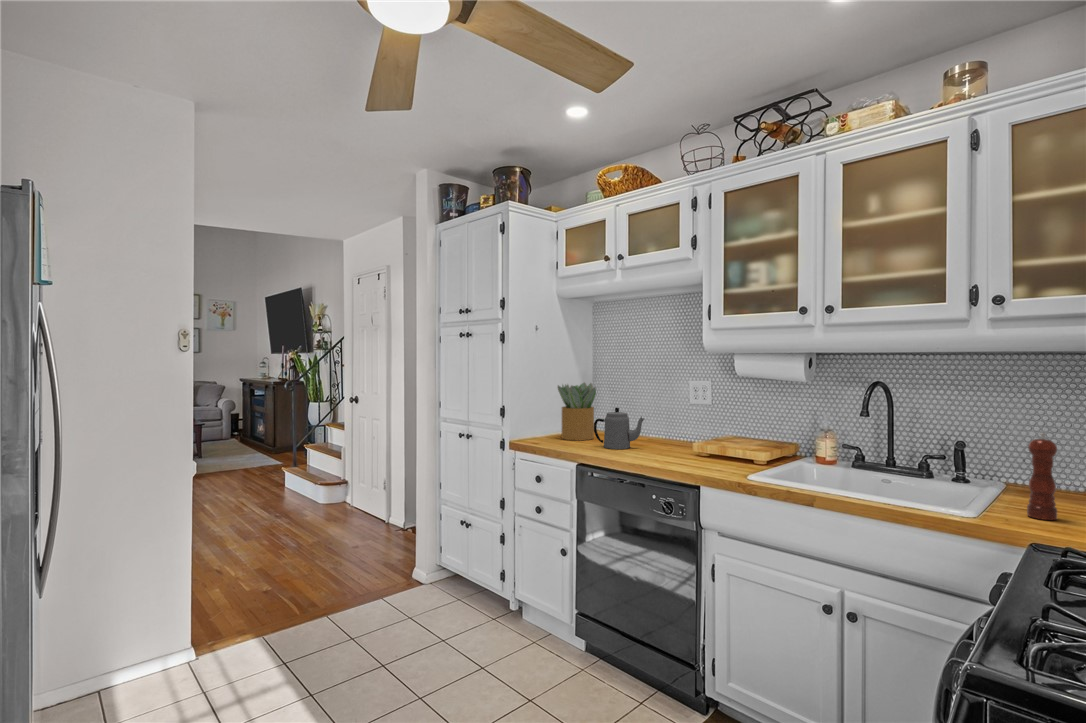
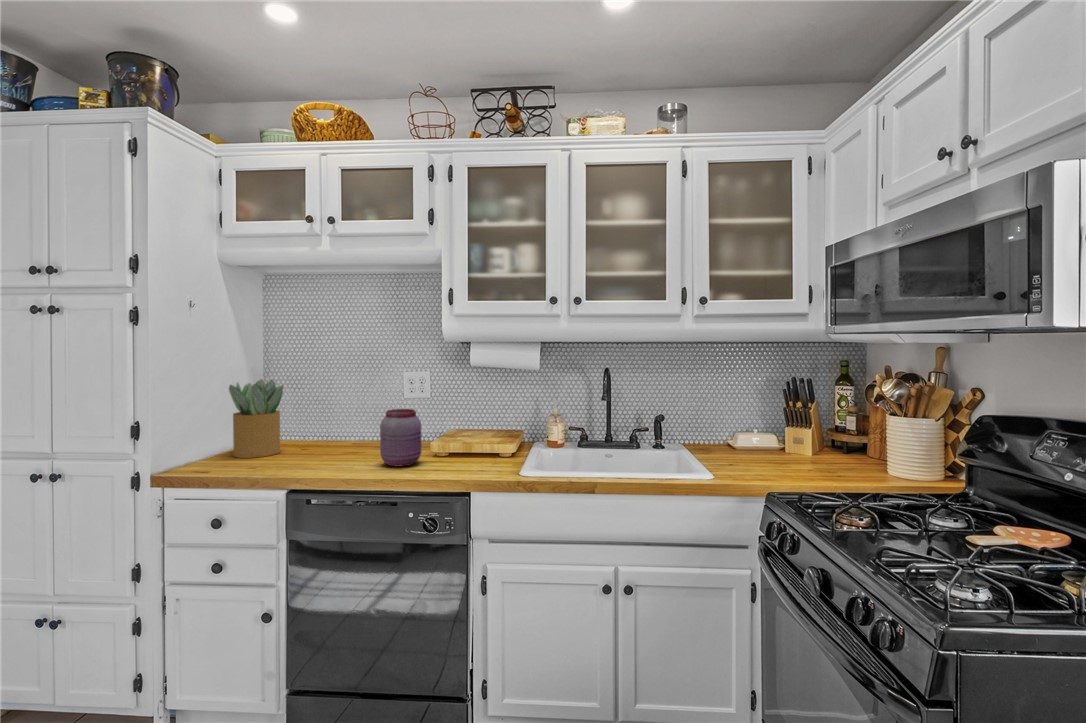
teapot: present [594,408,644,449] -> none [297,410,365,462]
jar: none [644,410,679,459] -> present [380,409,421,467]
pepper mill: present [1027,433,1057,520] -> none [732,405,751,471]

